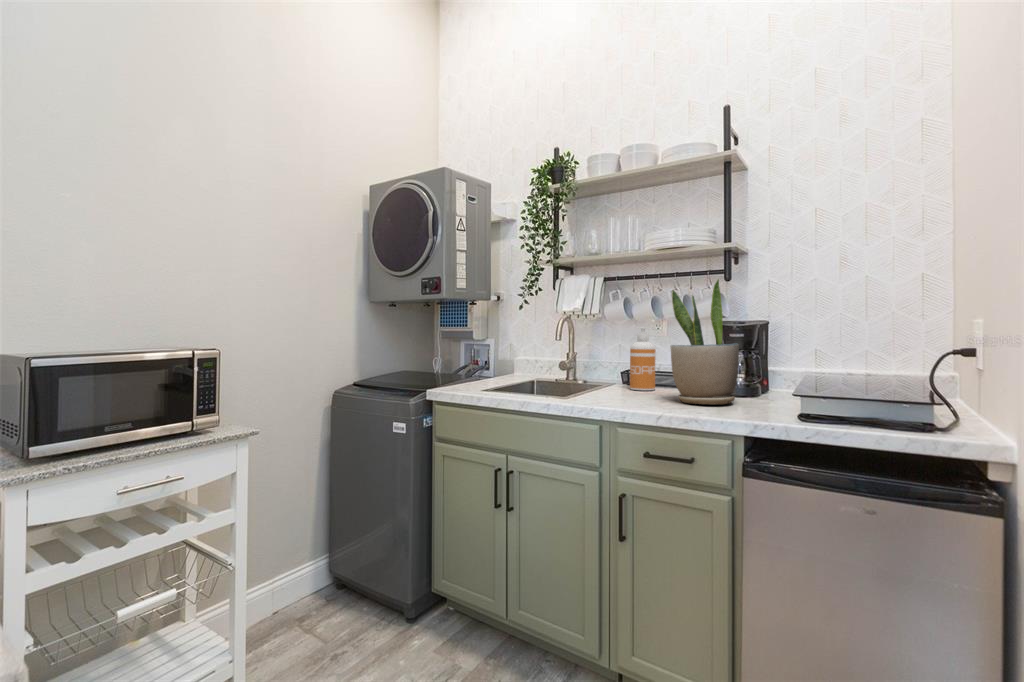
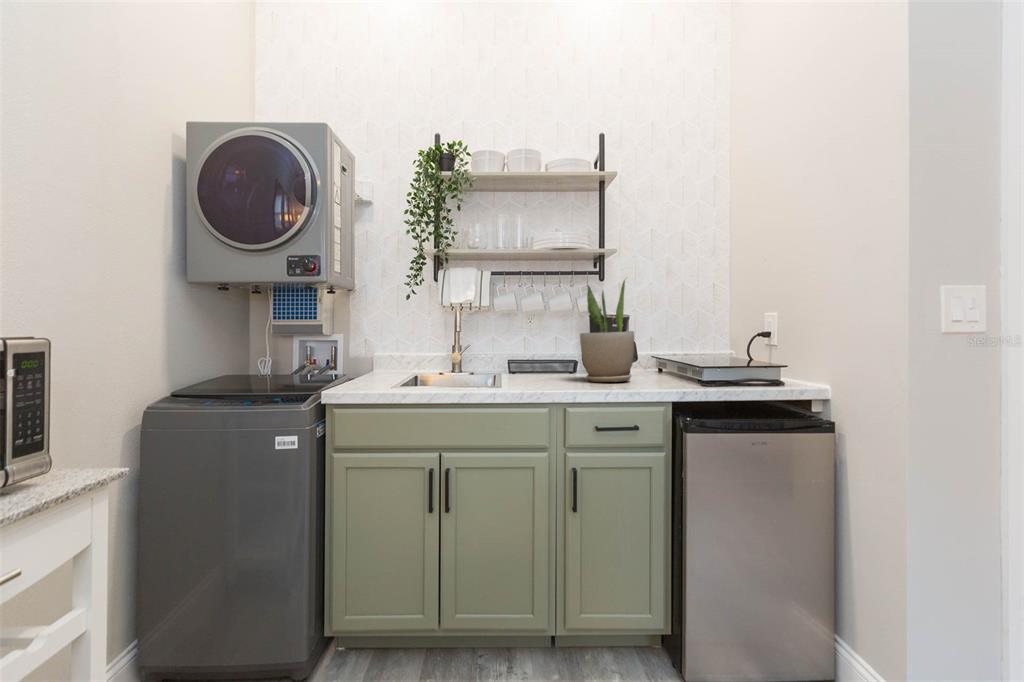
soap dispenser: present [630,327,656,390] -> none [519,319,542,377]

